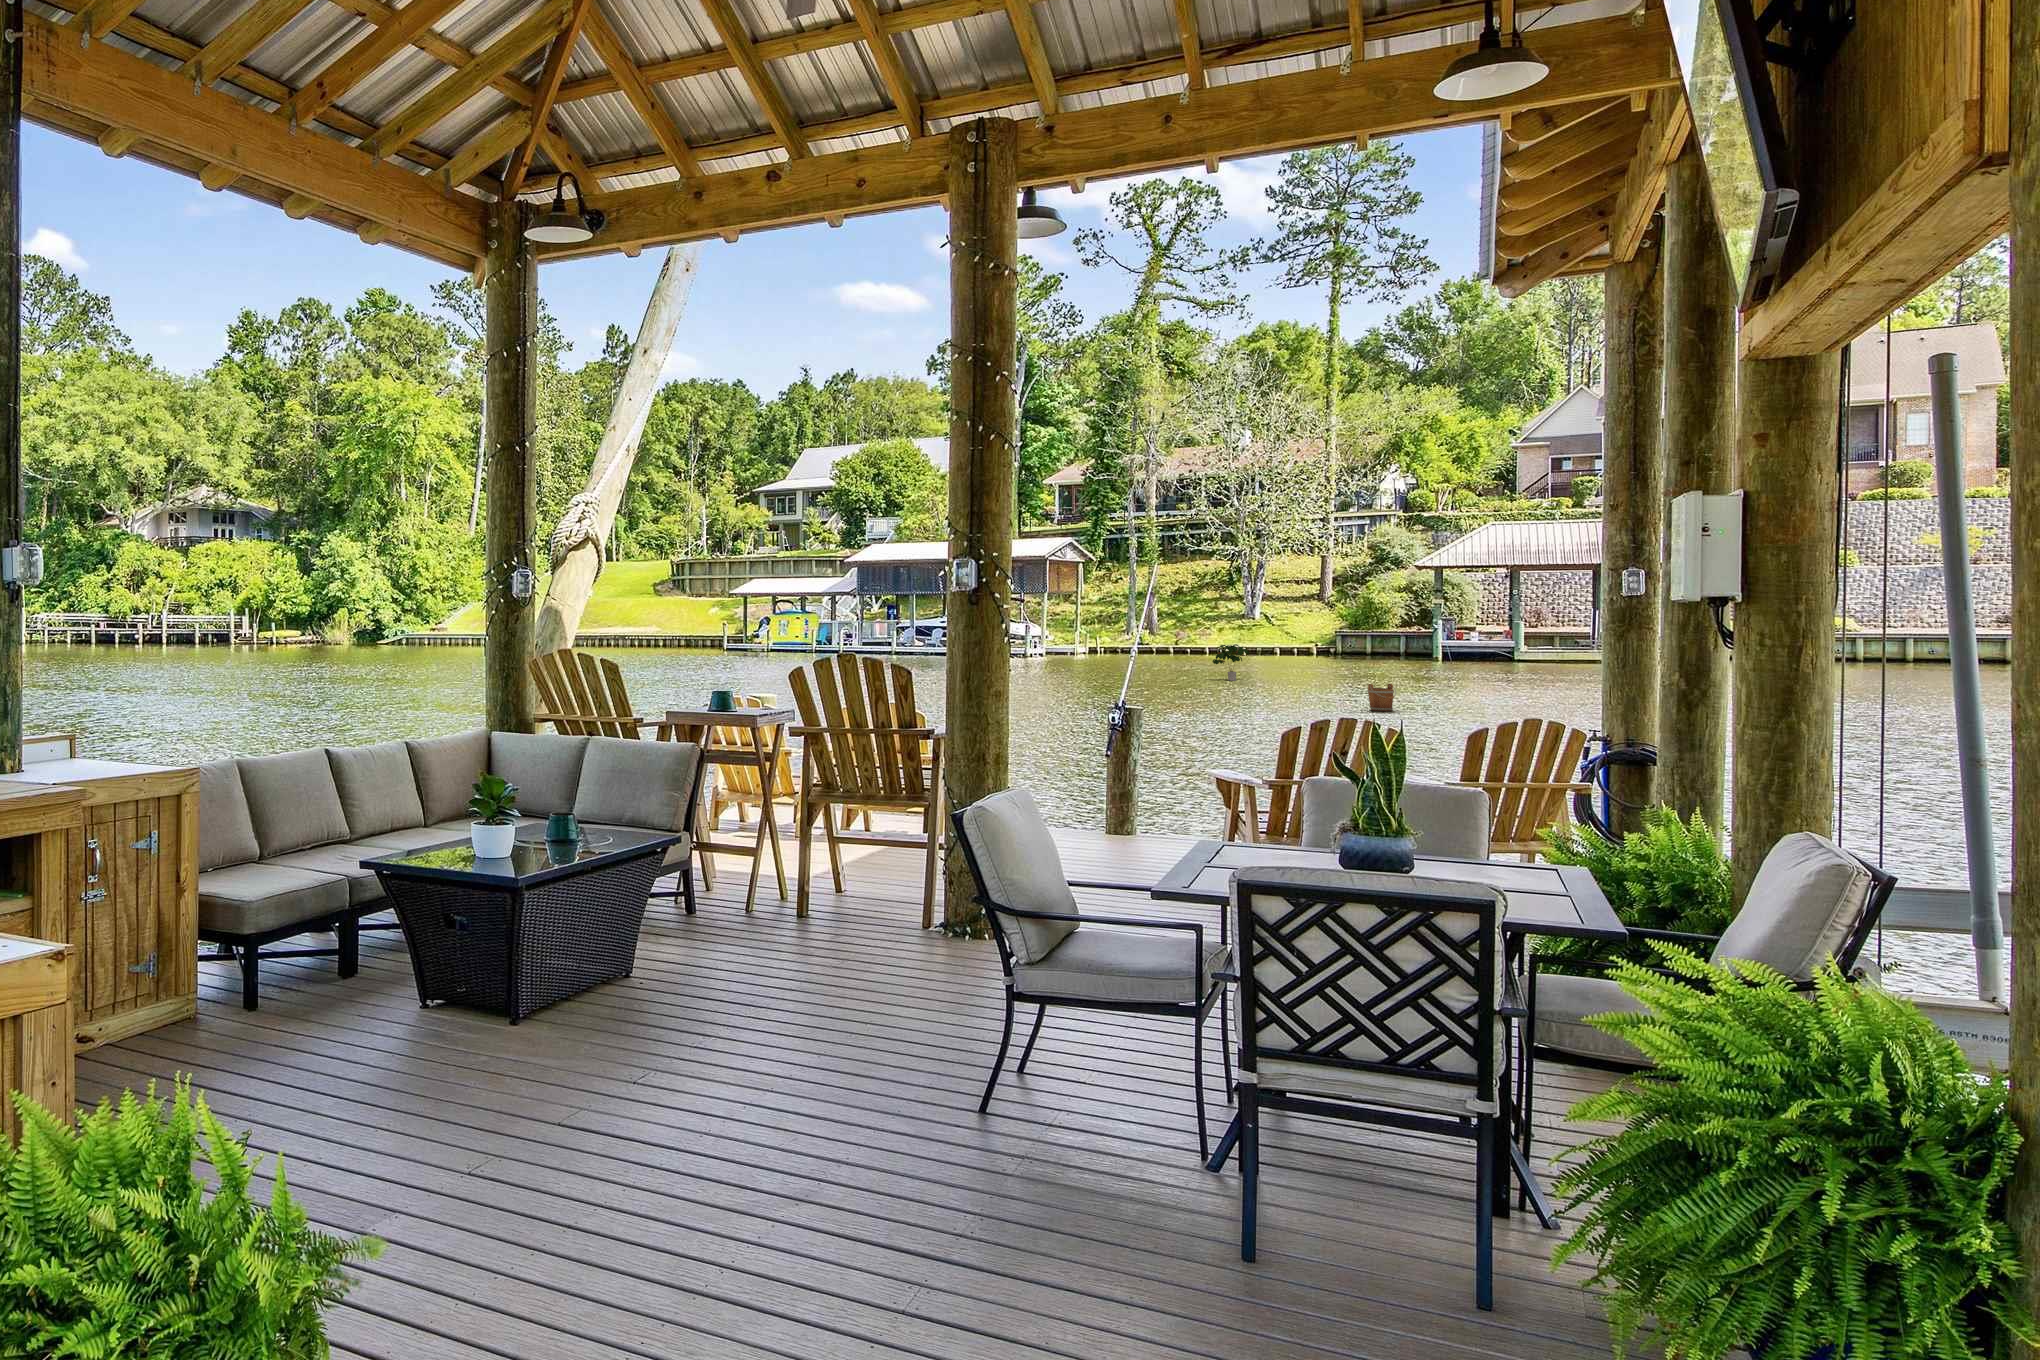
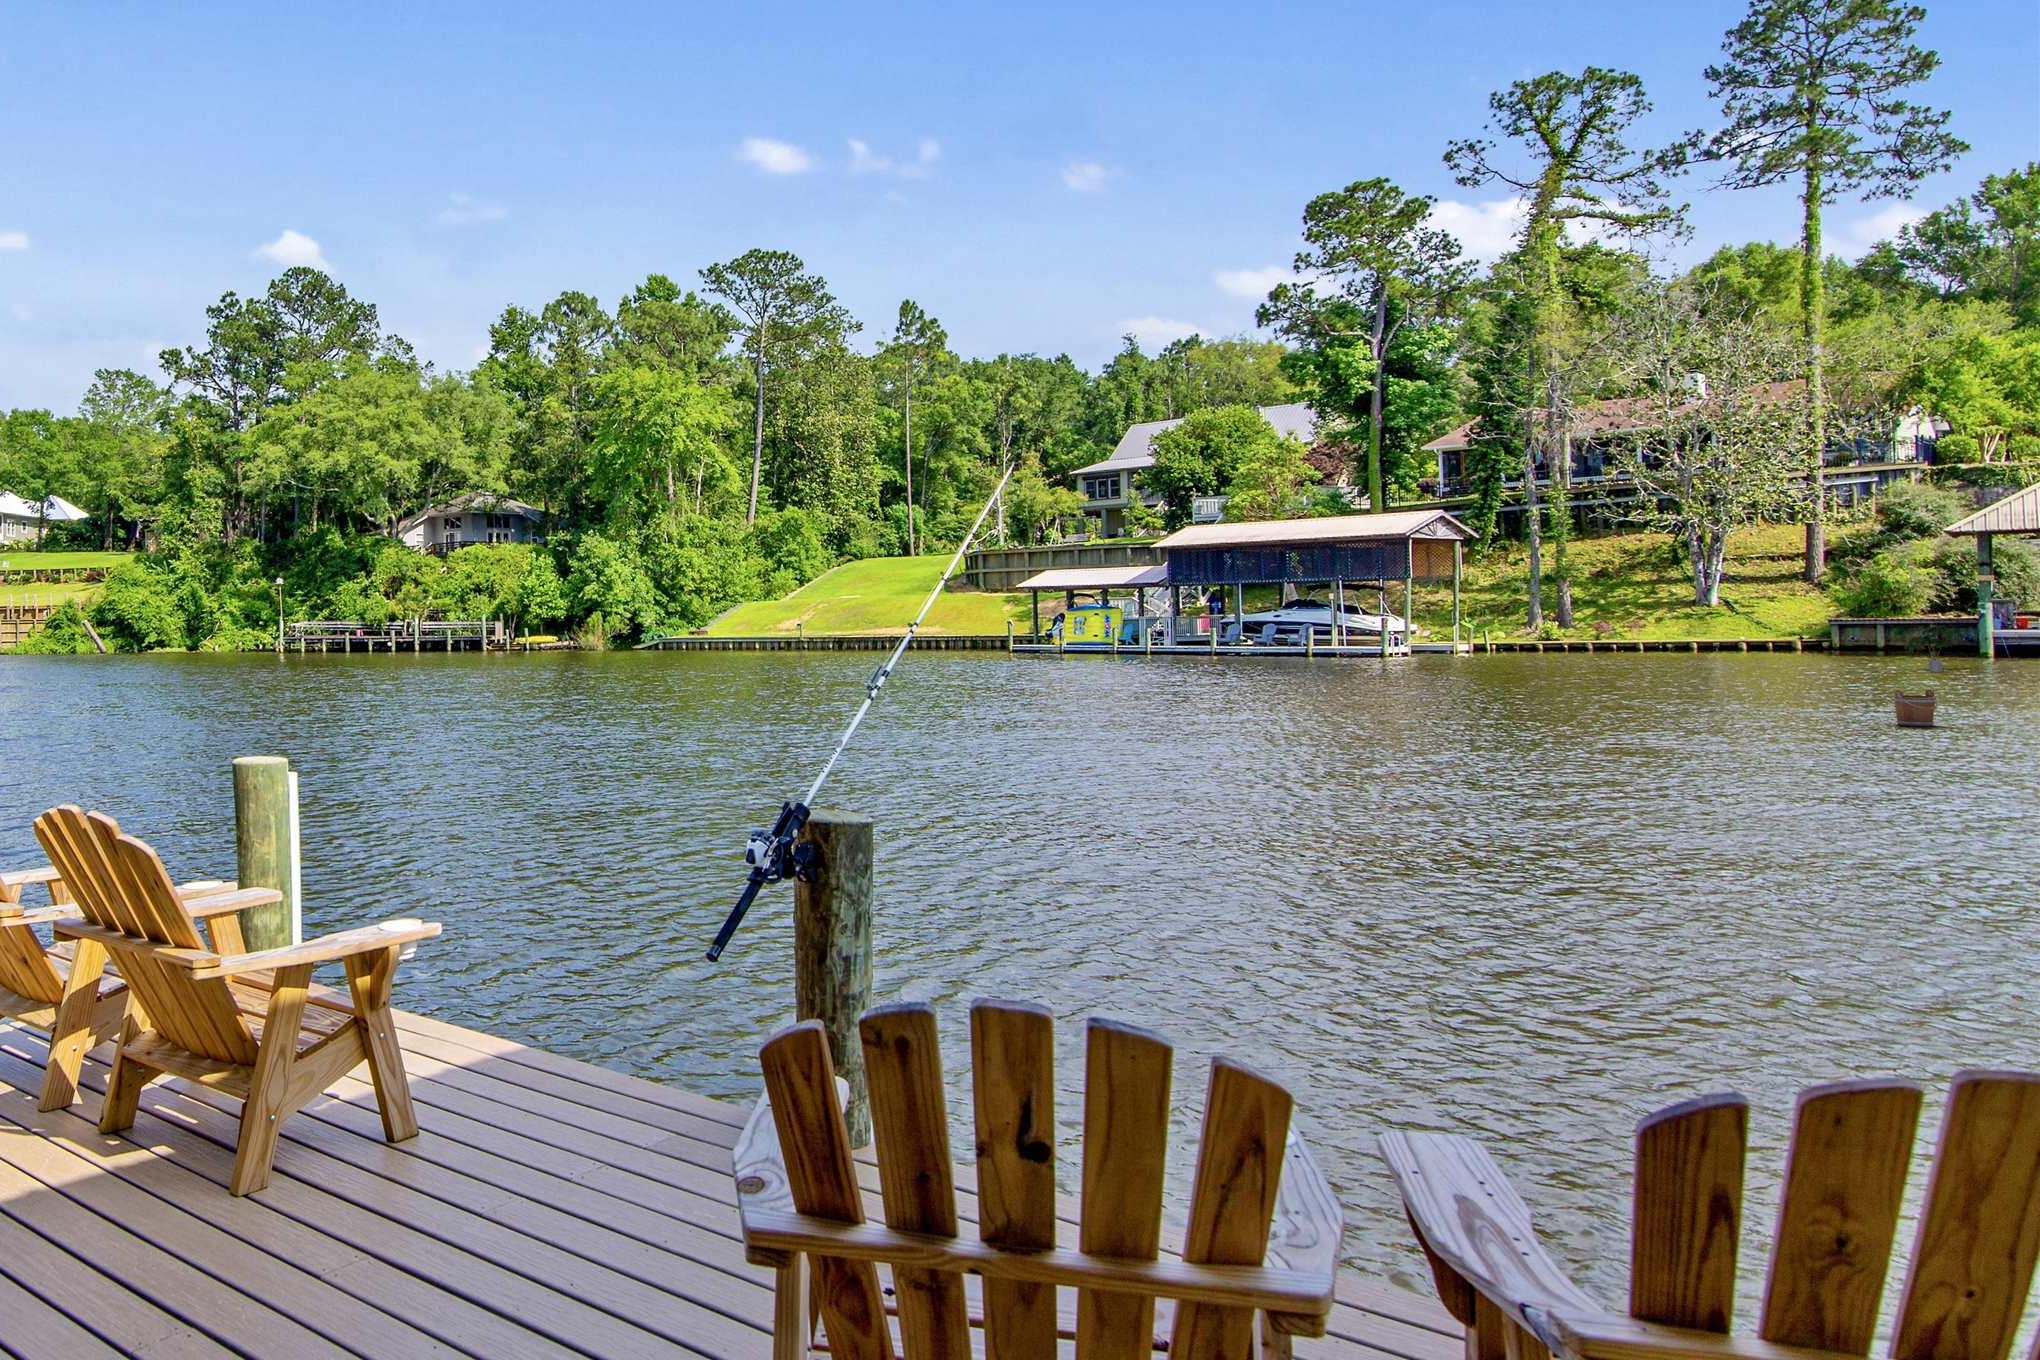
potted plant: present [1213,644,1249,681] -> present [1904,625,1963,672]

